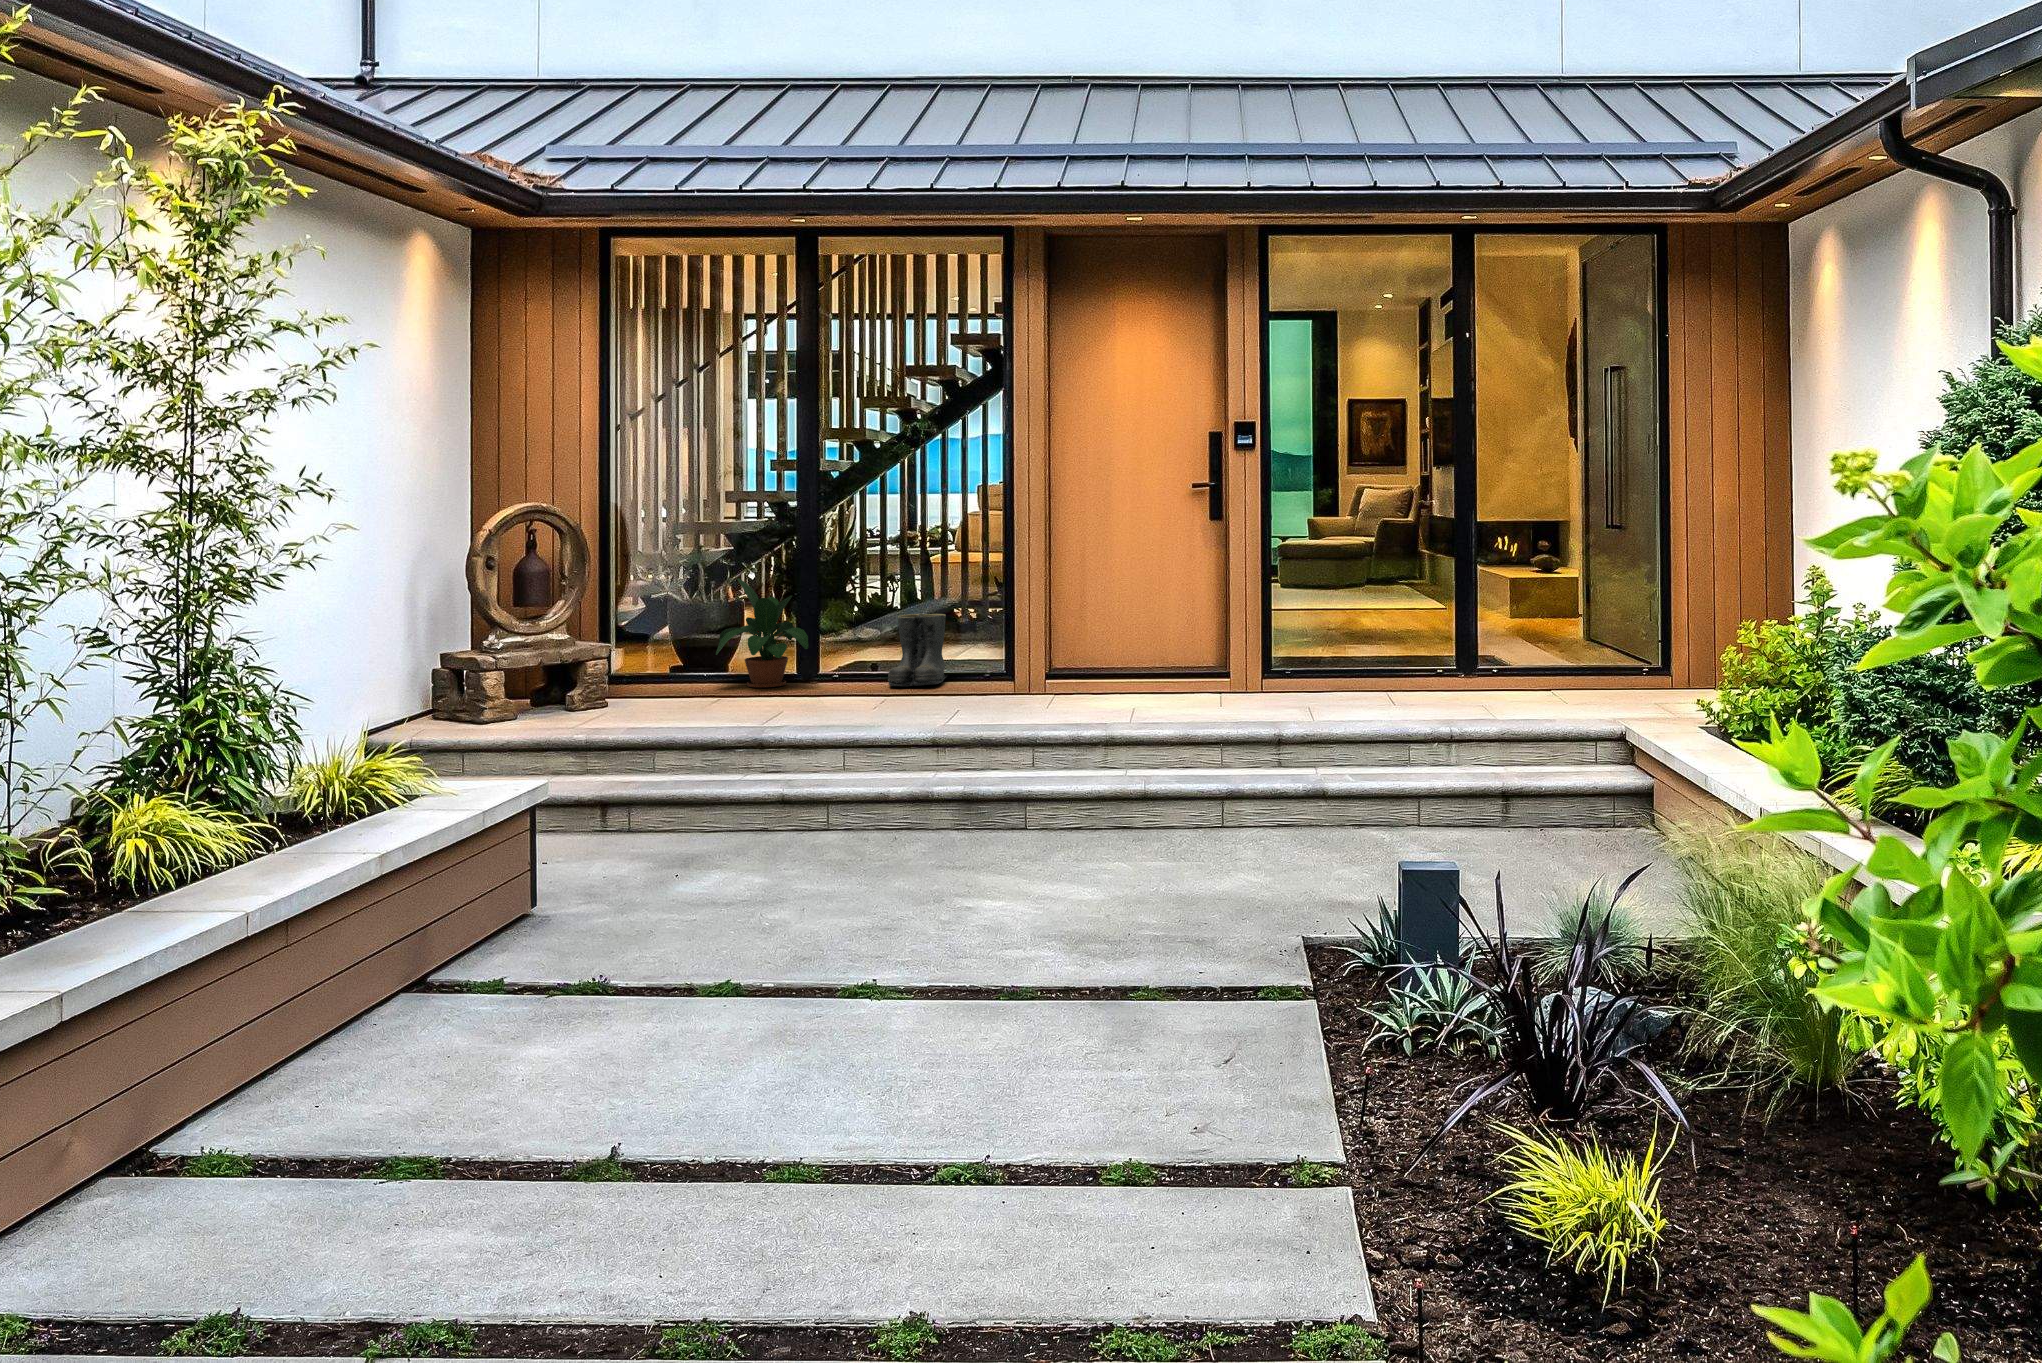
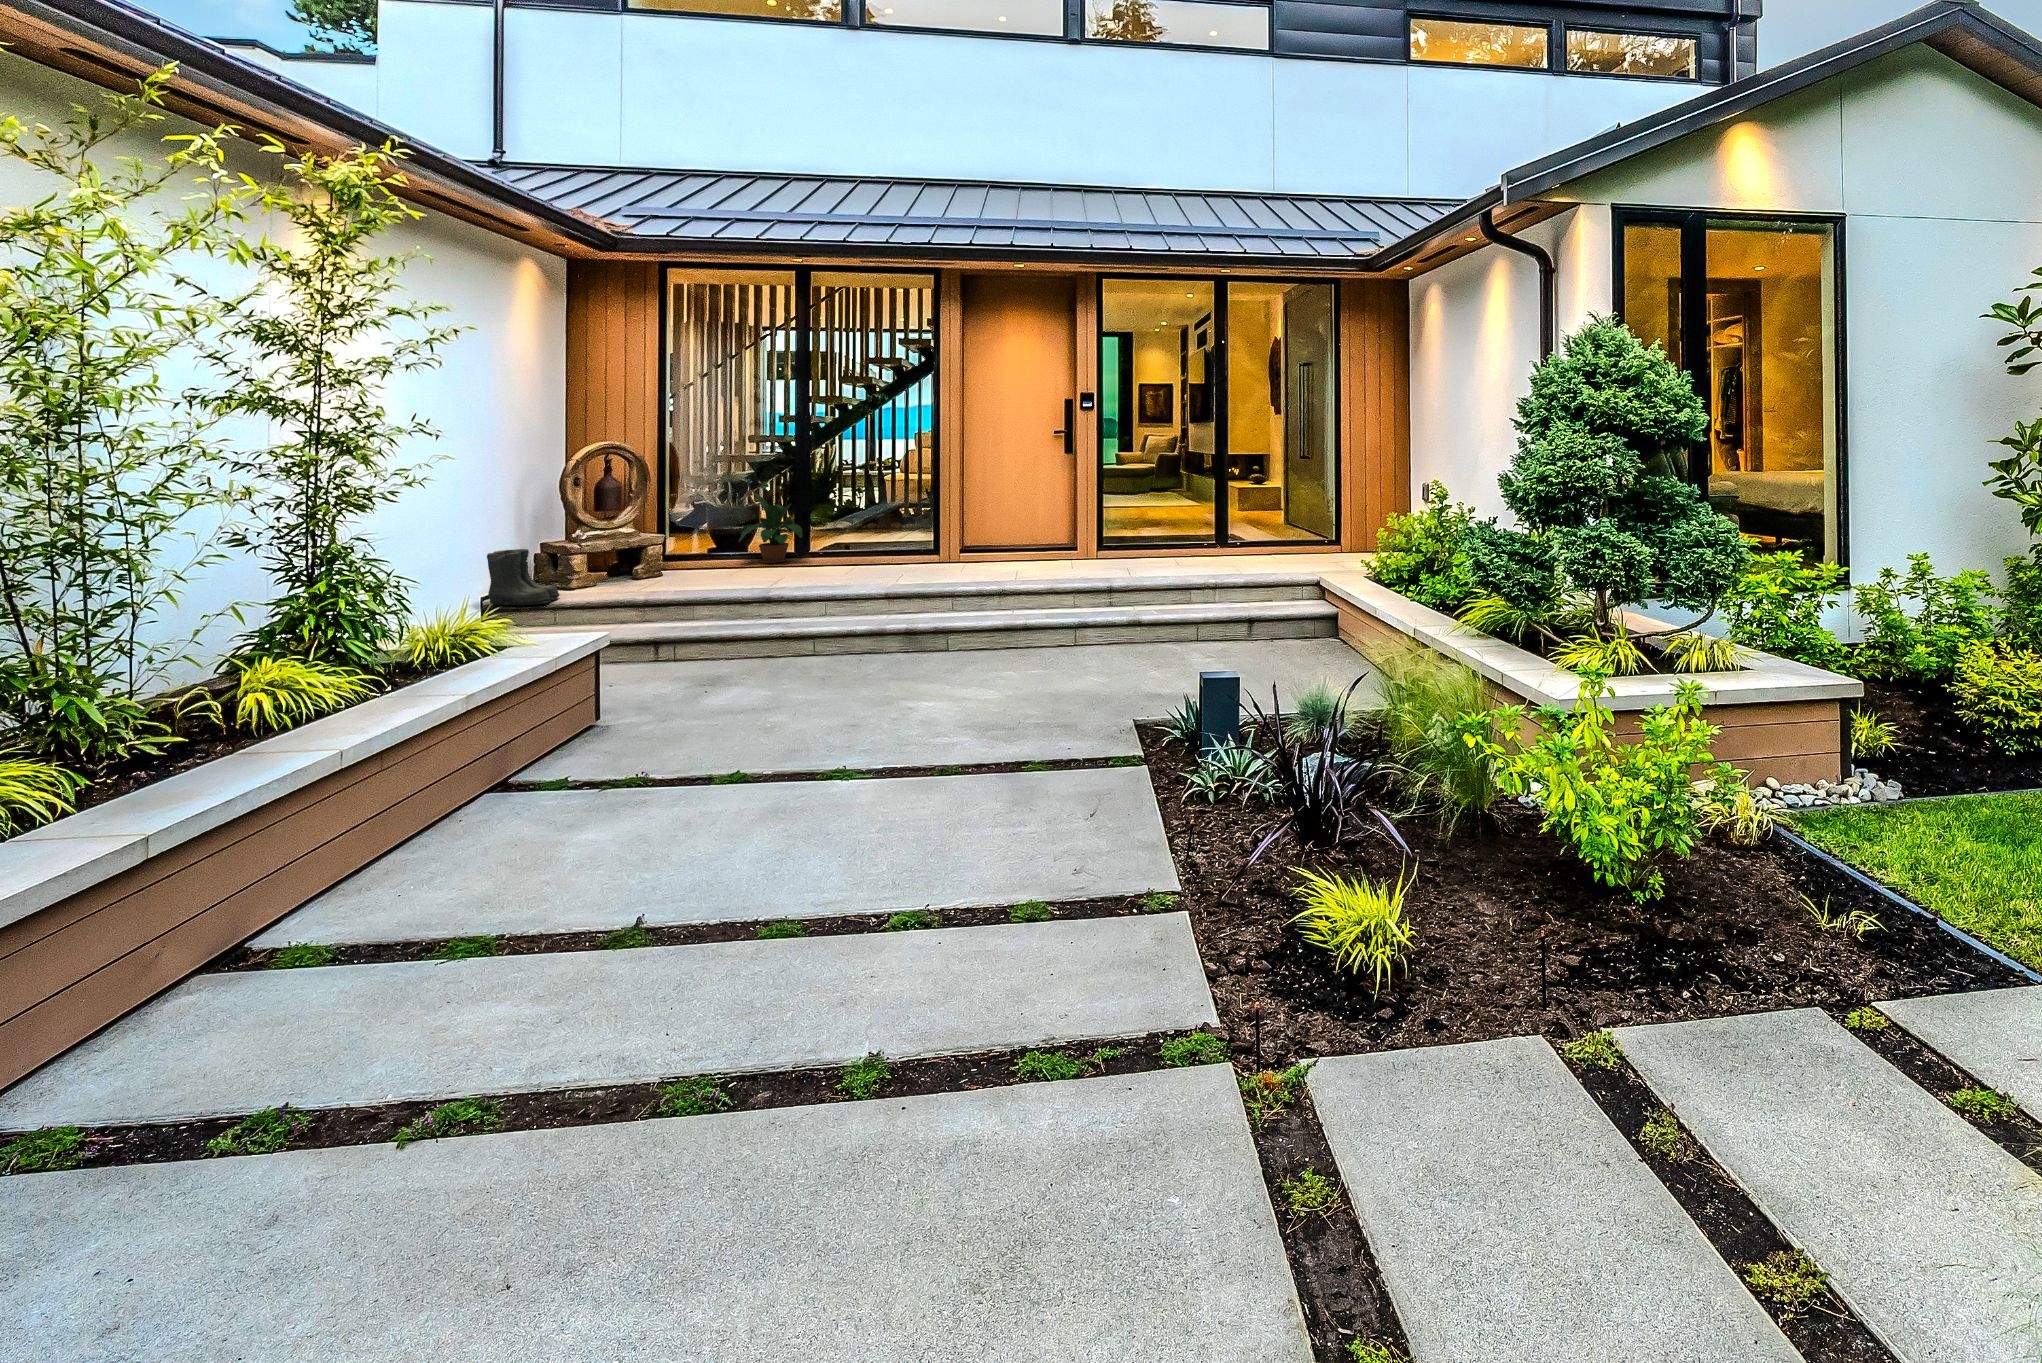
boots: present [888,613,946,687] -> present [487,549,560,605]

